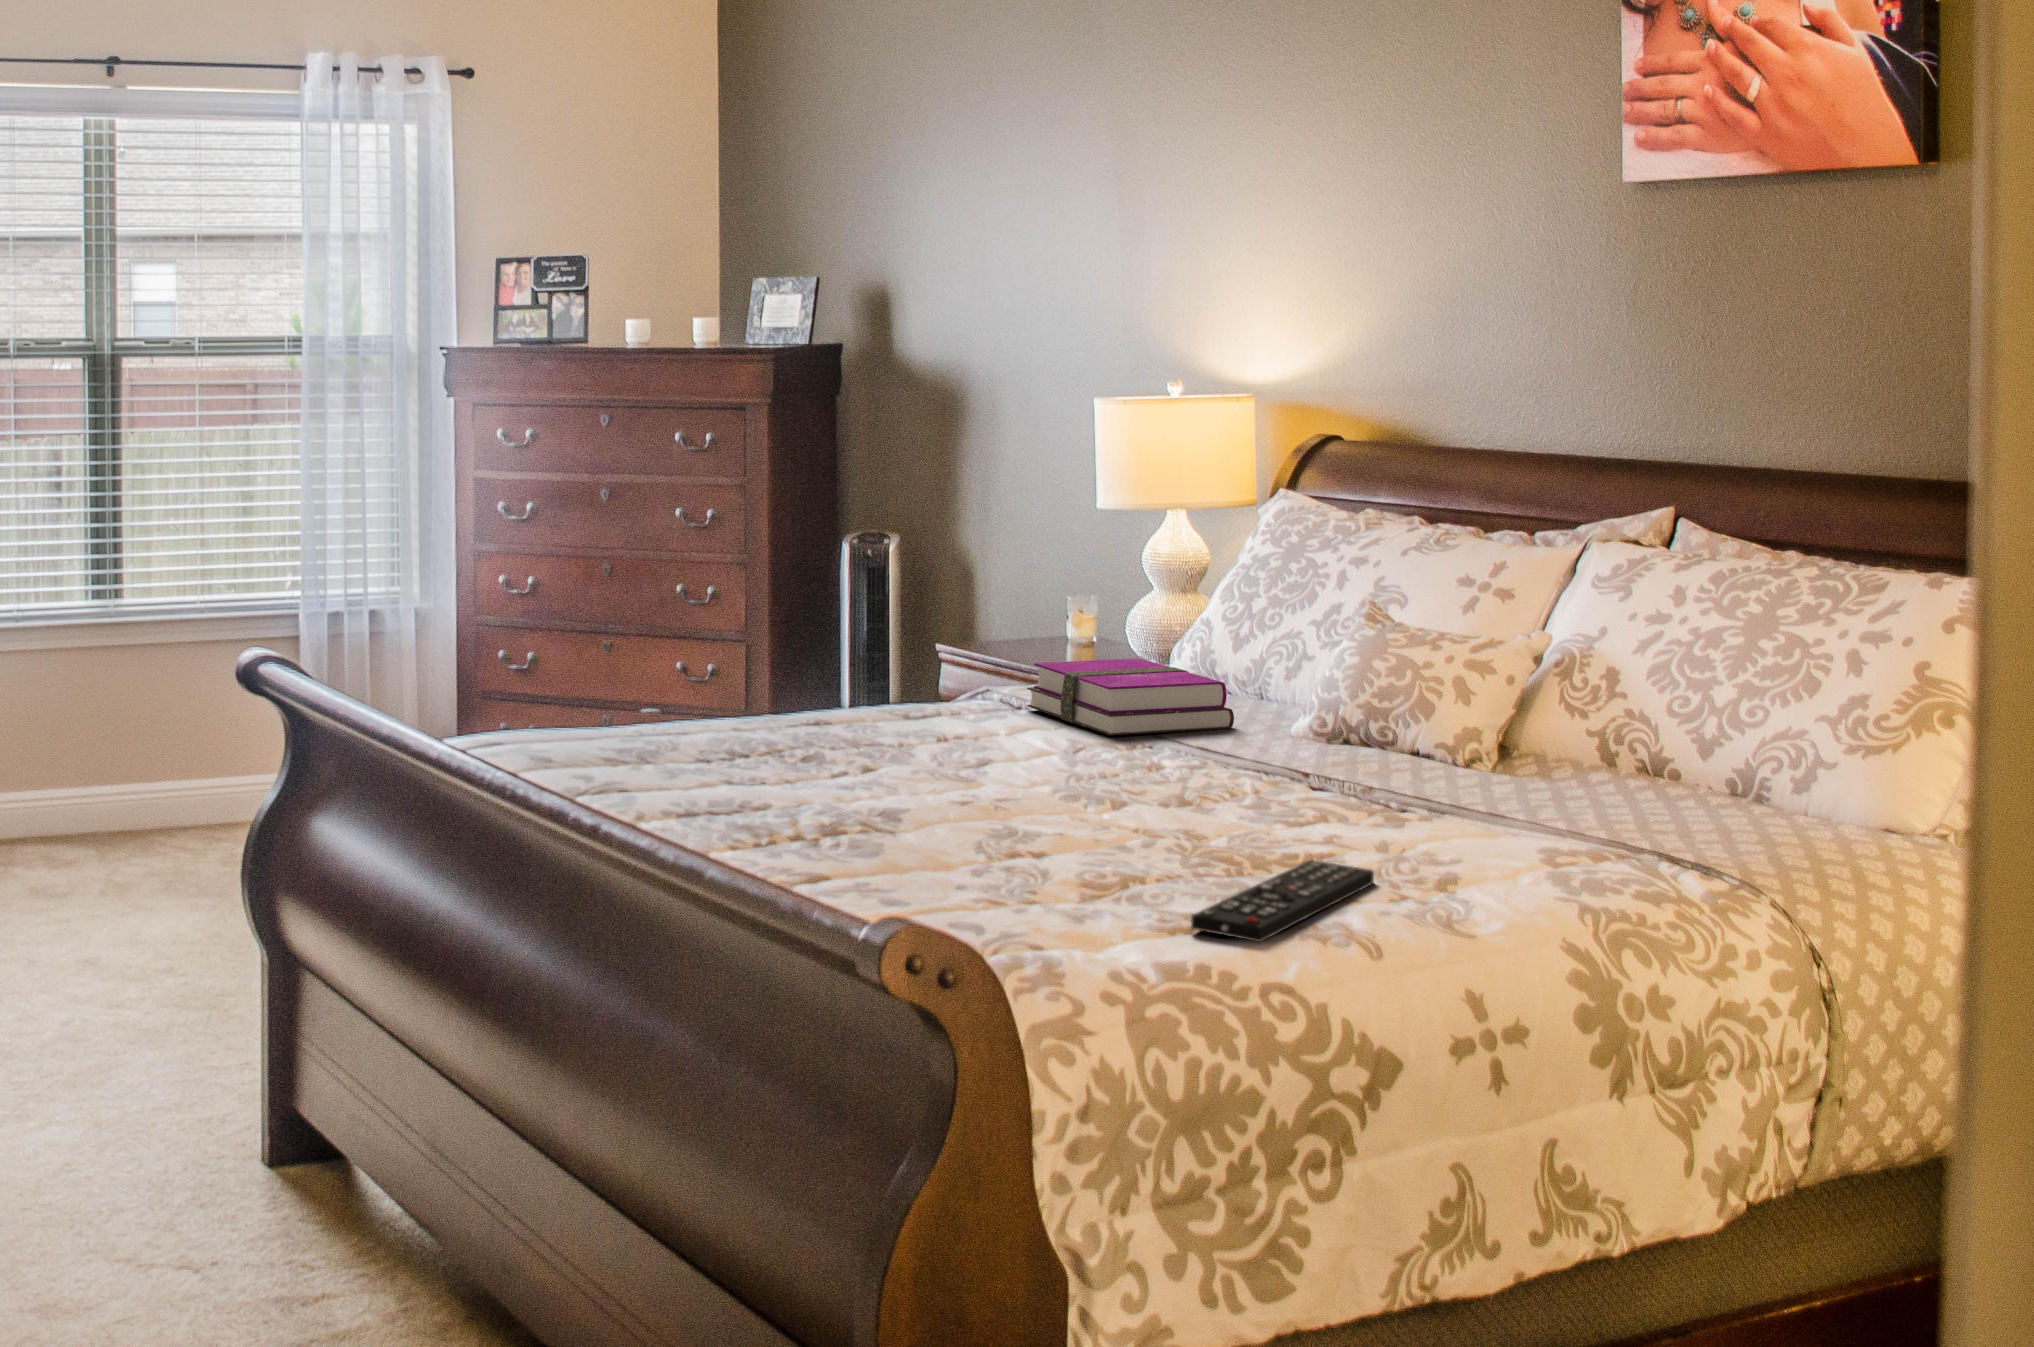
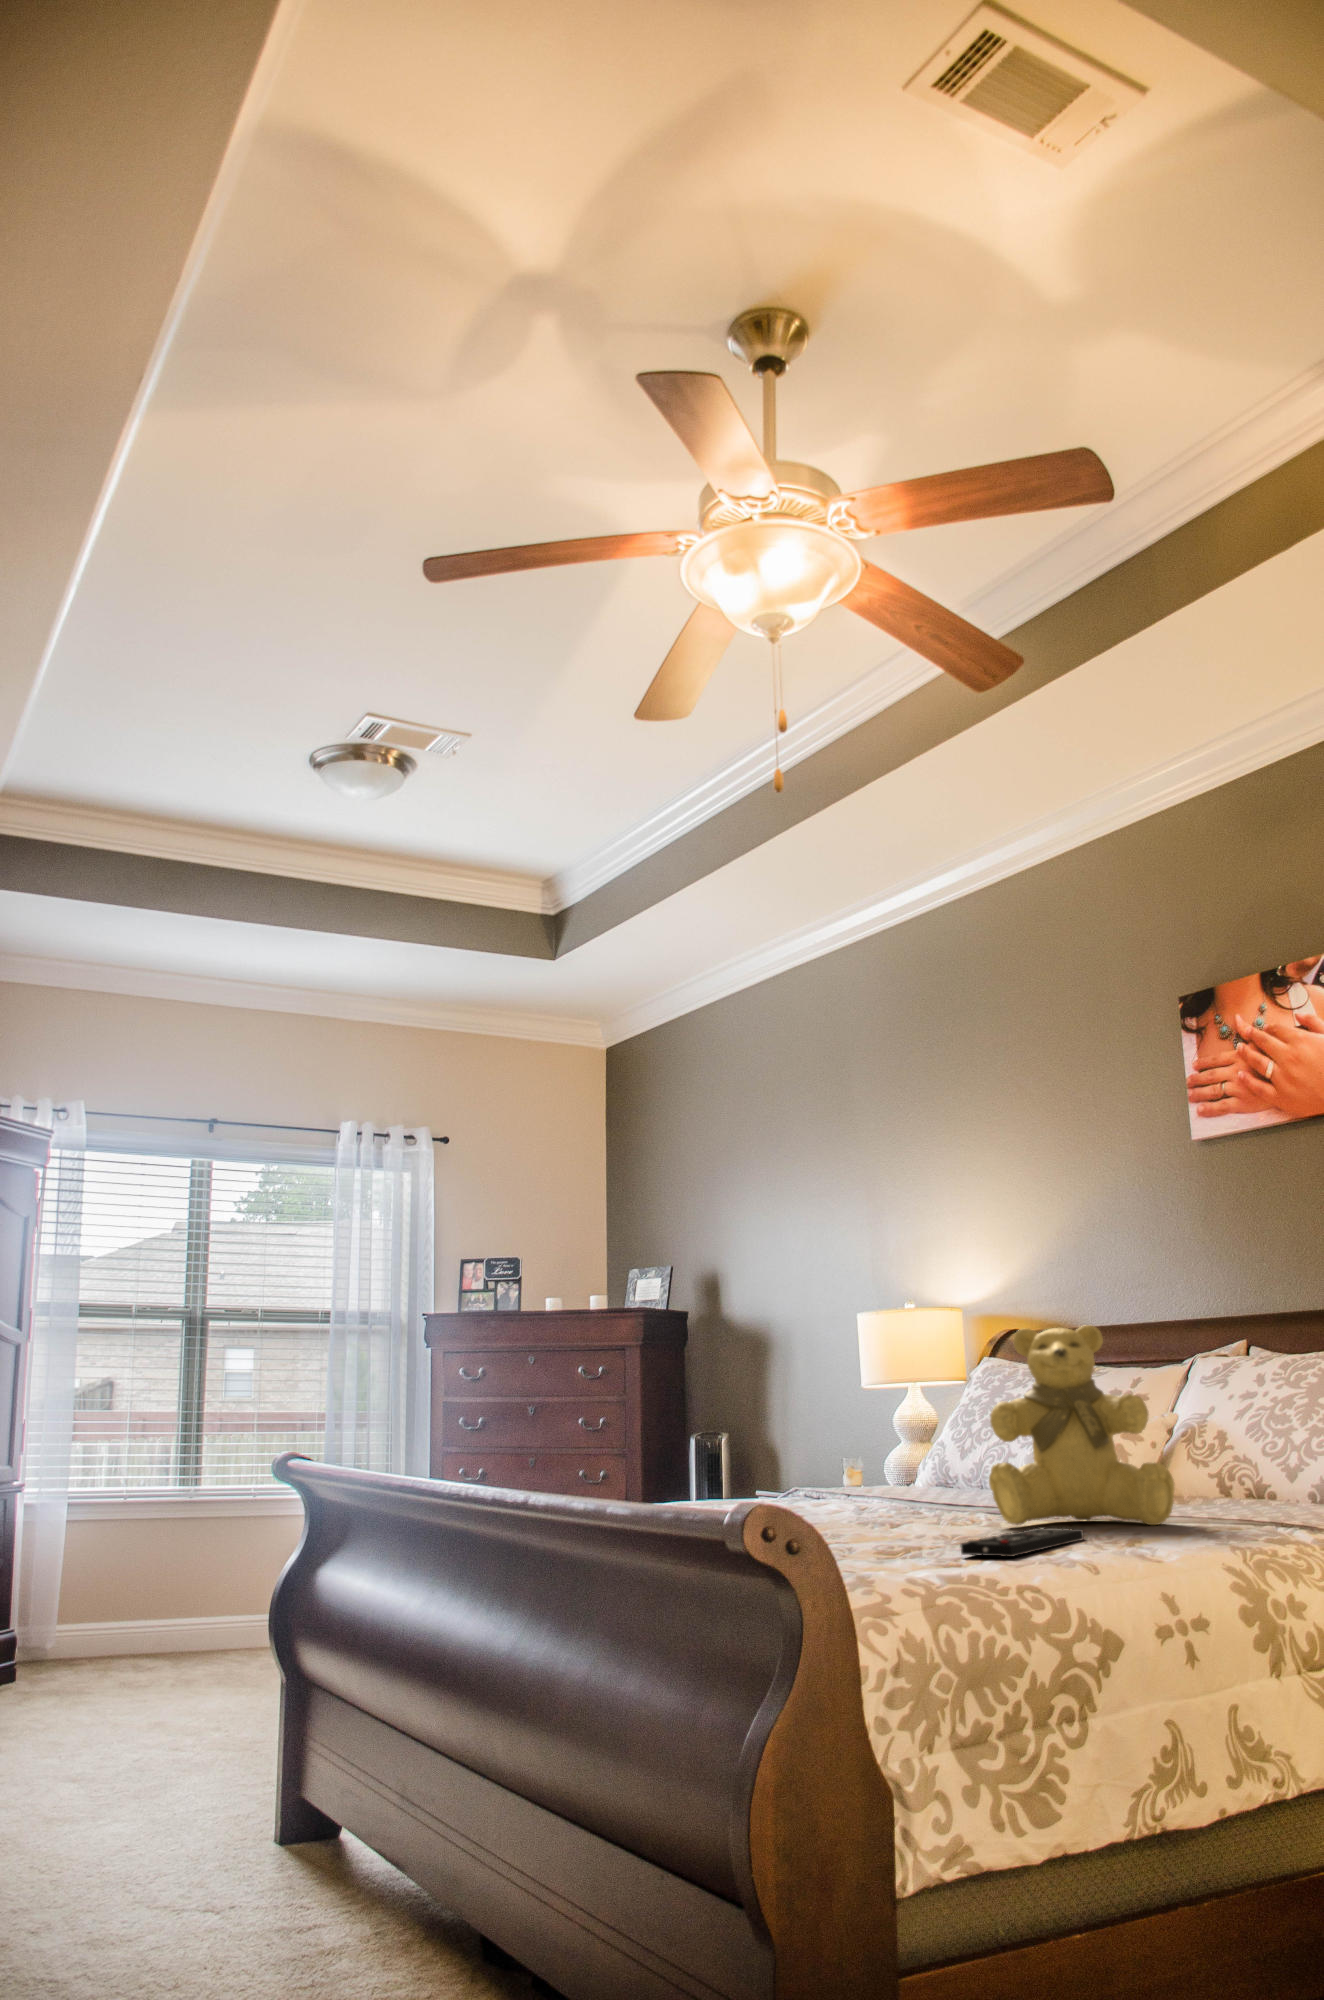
teddy bear: none [1251,550,1522,842] -> present [989,1325,1175,1525]
hardback book: present [1027,658,1234,735] -> none [827,1467,970,1507]

